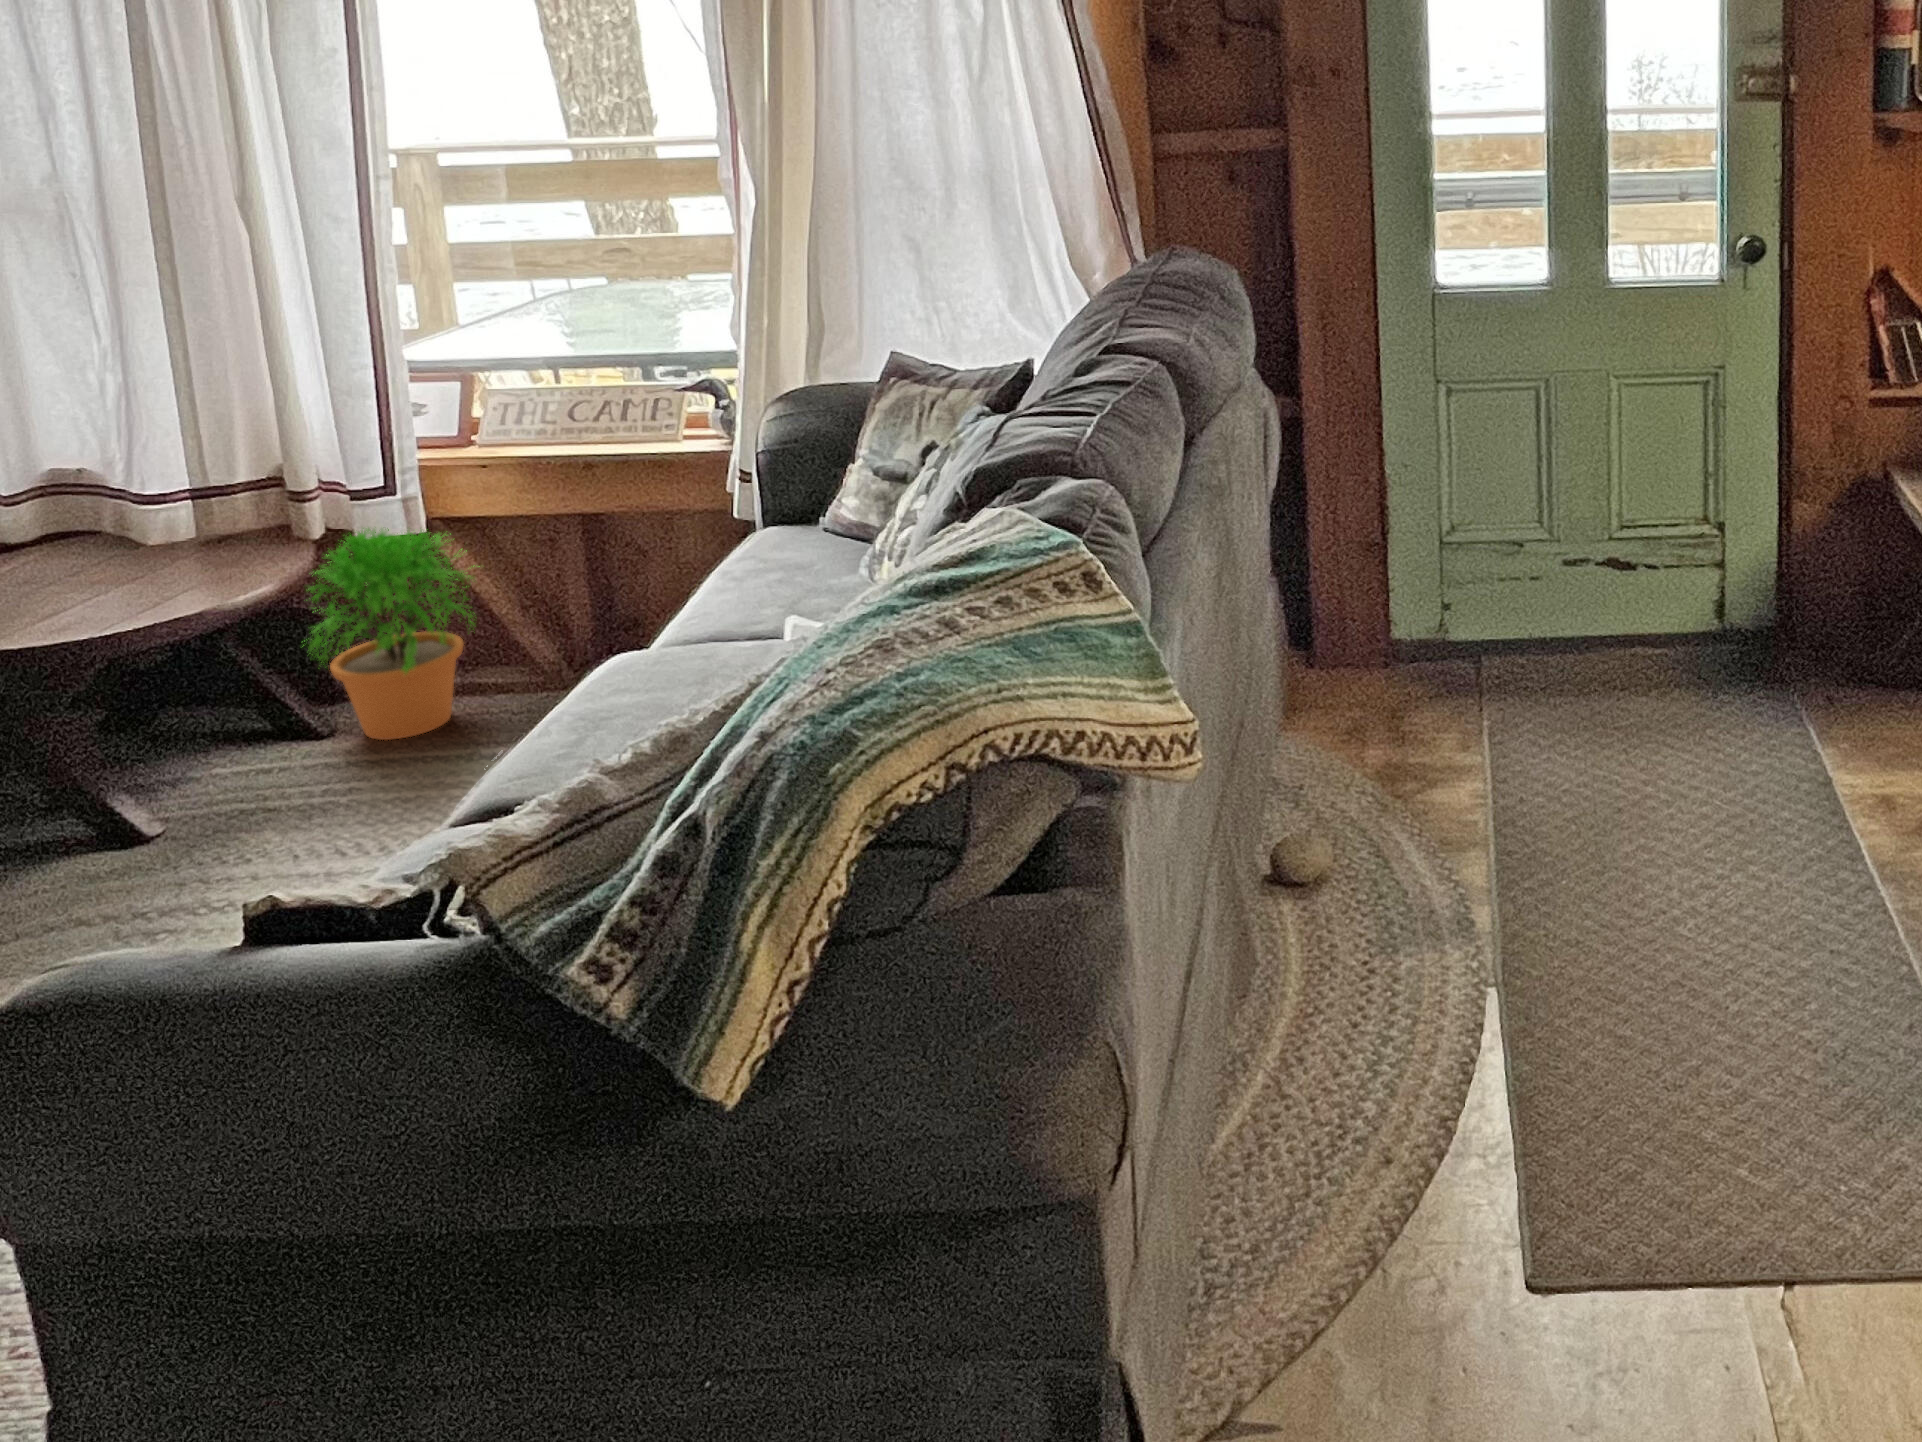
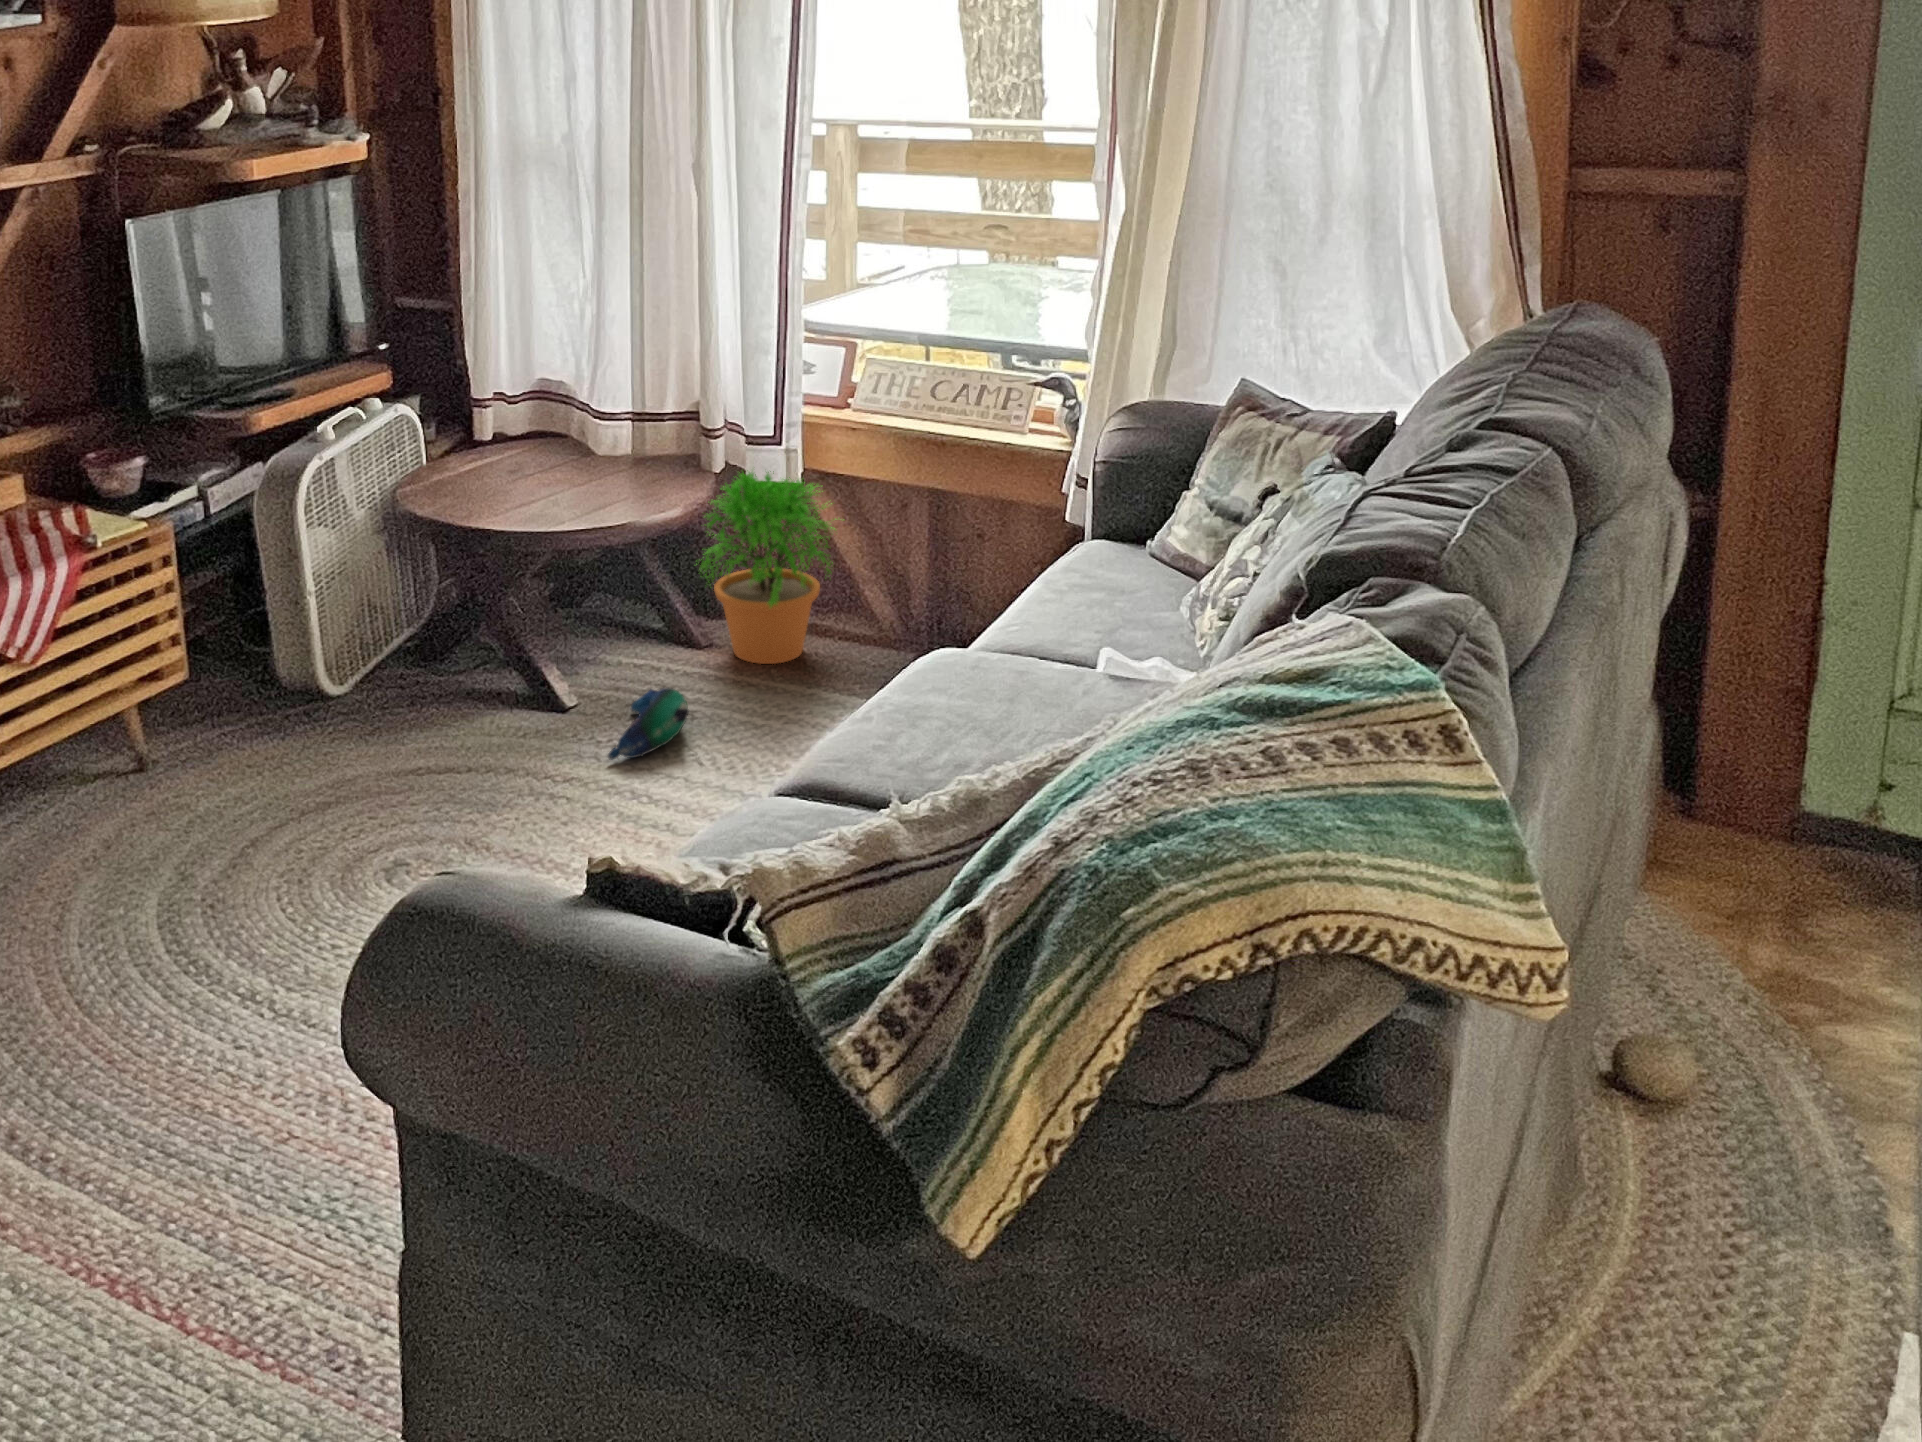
plush toy: none [218,783,320,878] -> present [608,688,689,760]

